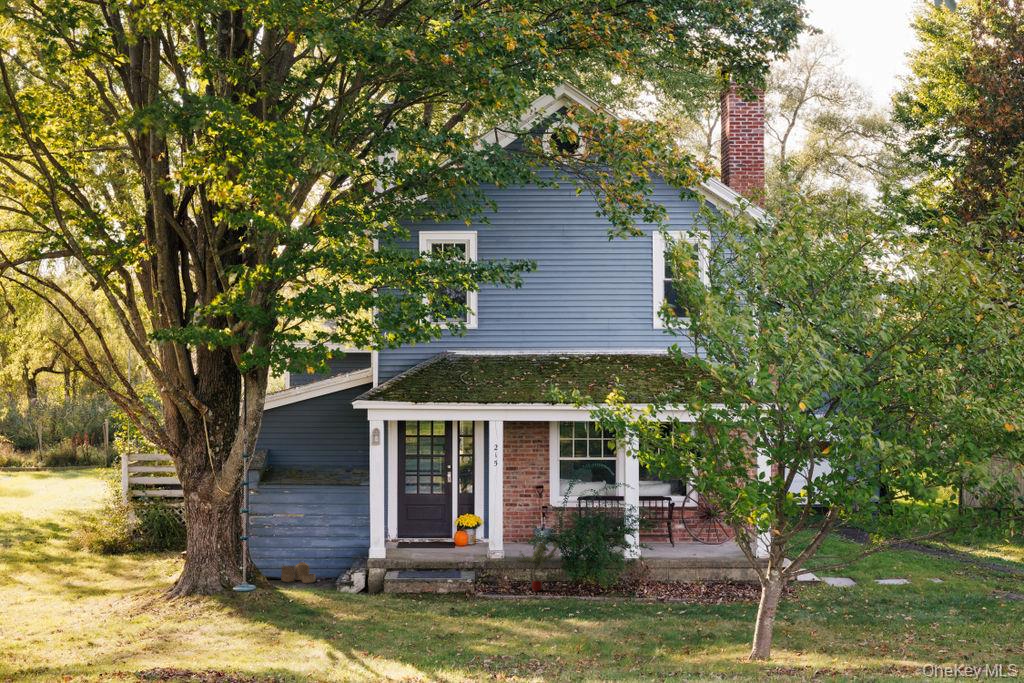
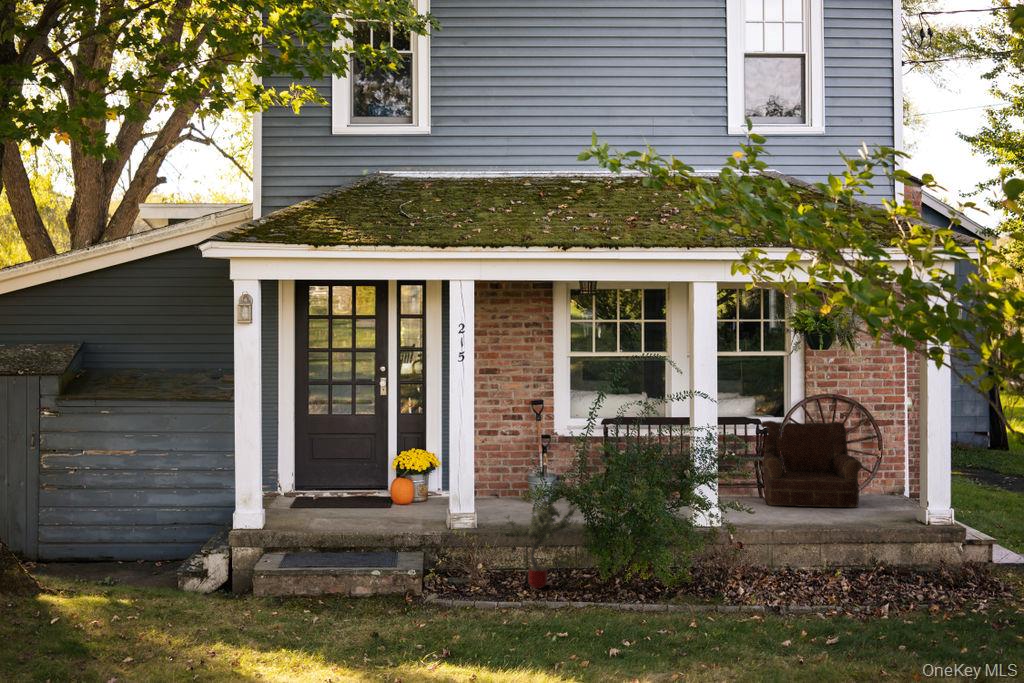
armchair: none [670,498,727,550] -> present [759,421,862,507]
woven basket: present [281,562,315,583] -> none [73,532,136,573]

